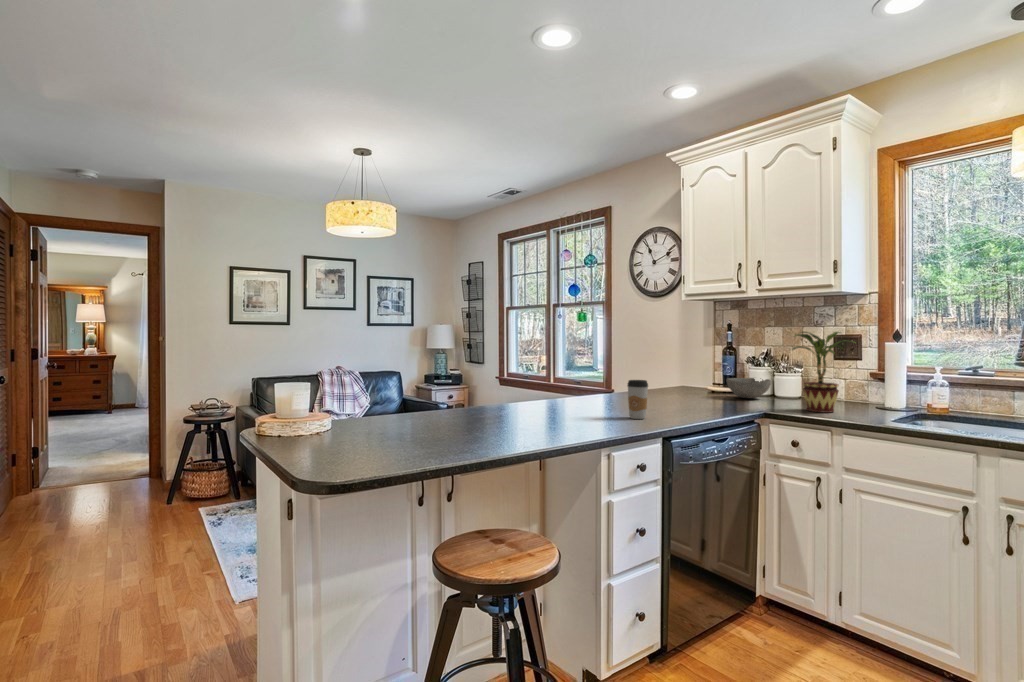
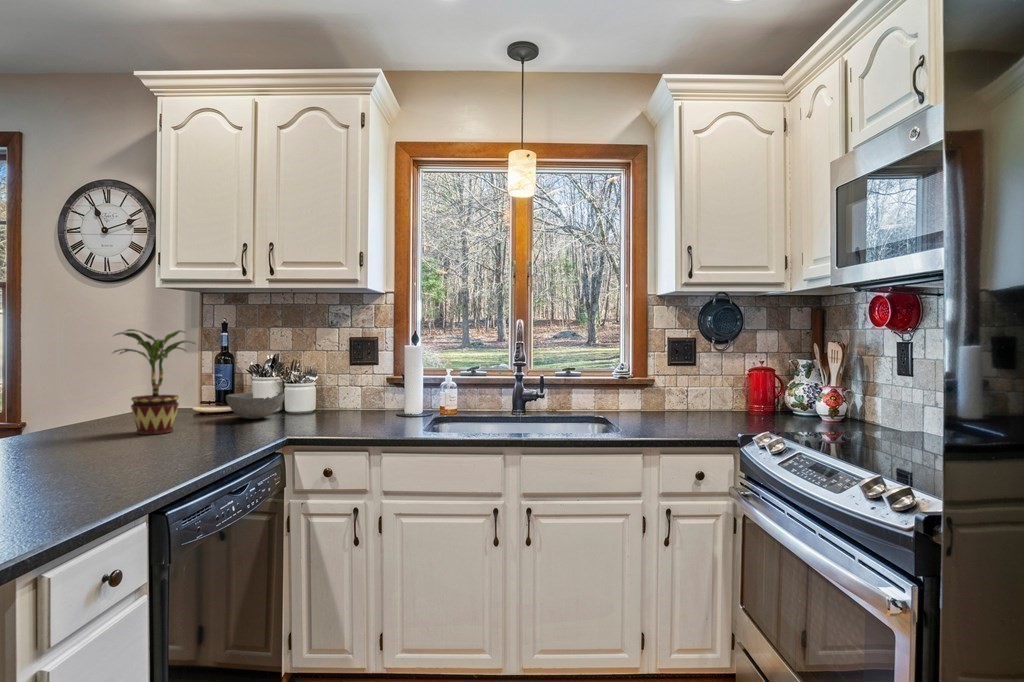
potted plant: present [792,332,856,413] -> present [114,329,196,434]
coffee cup: present [627,380,648,419] -> none [68,412,115,483]

